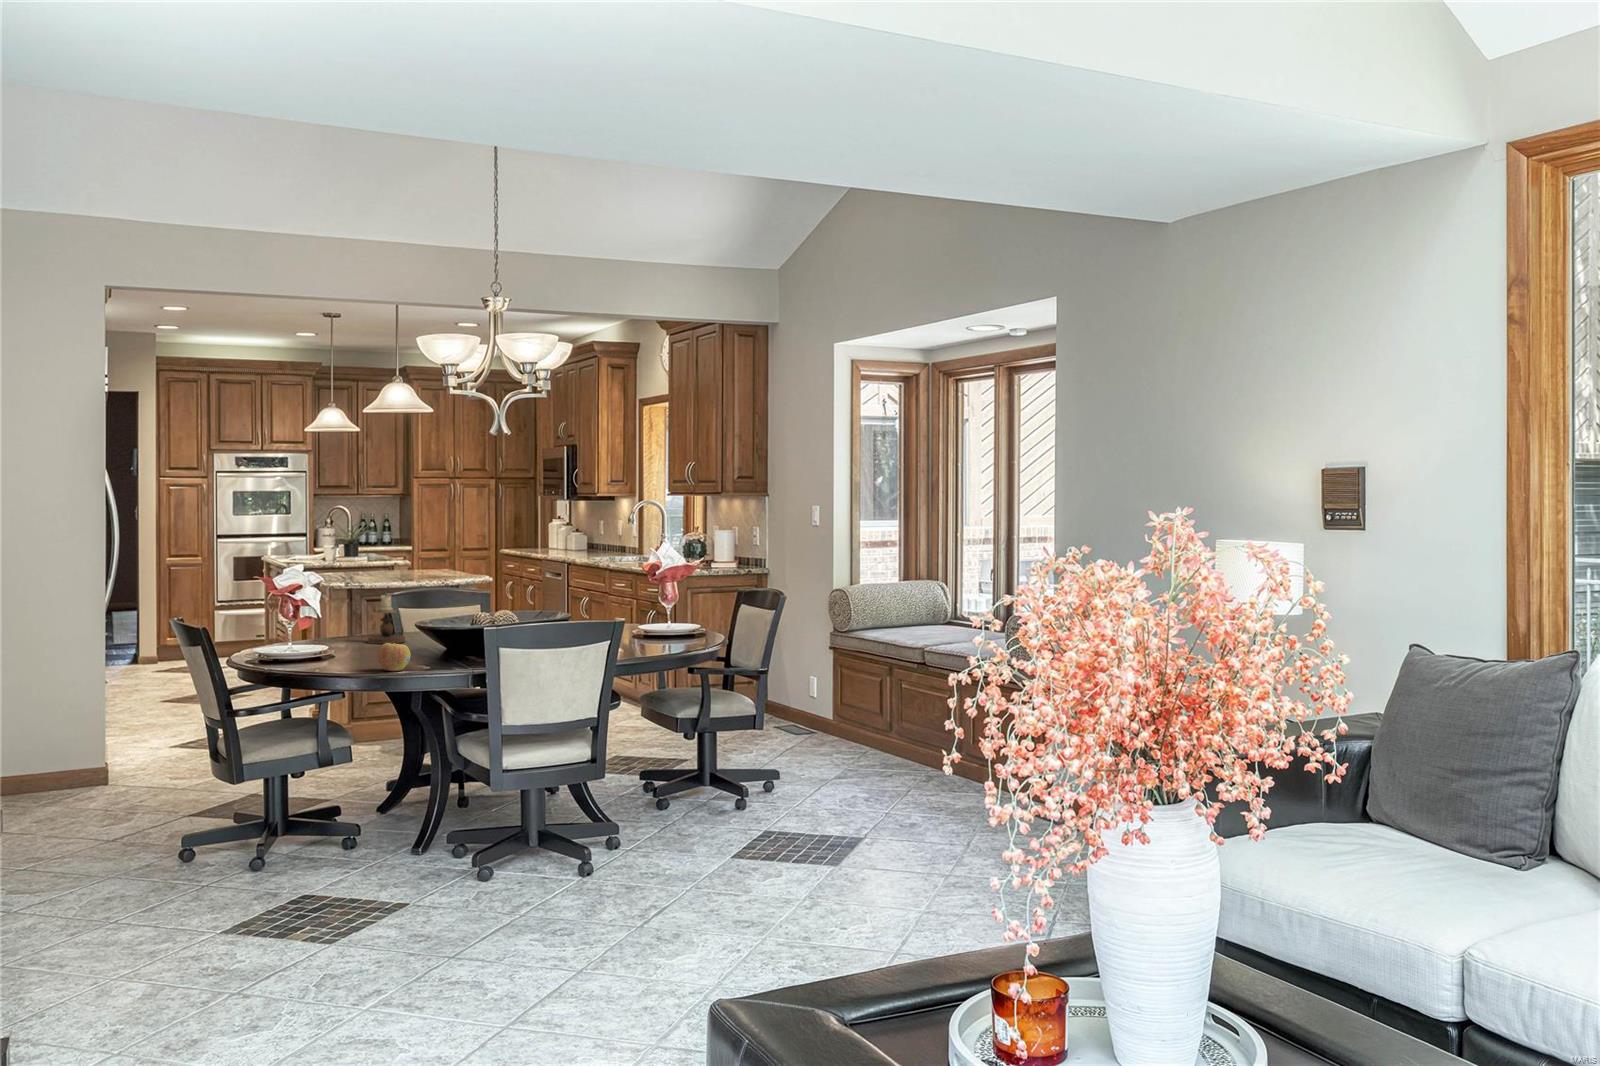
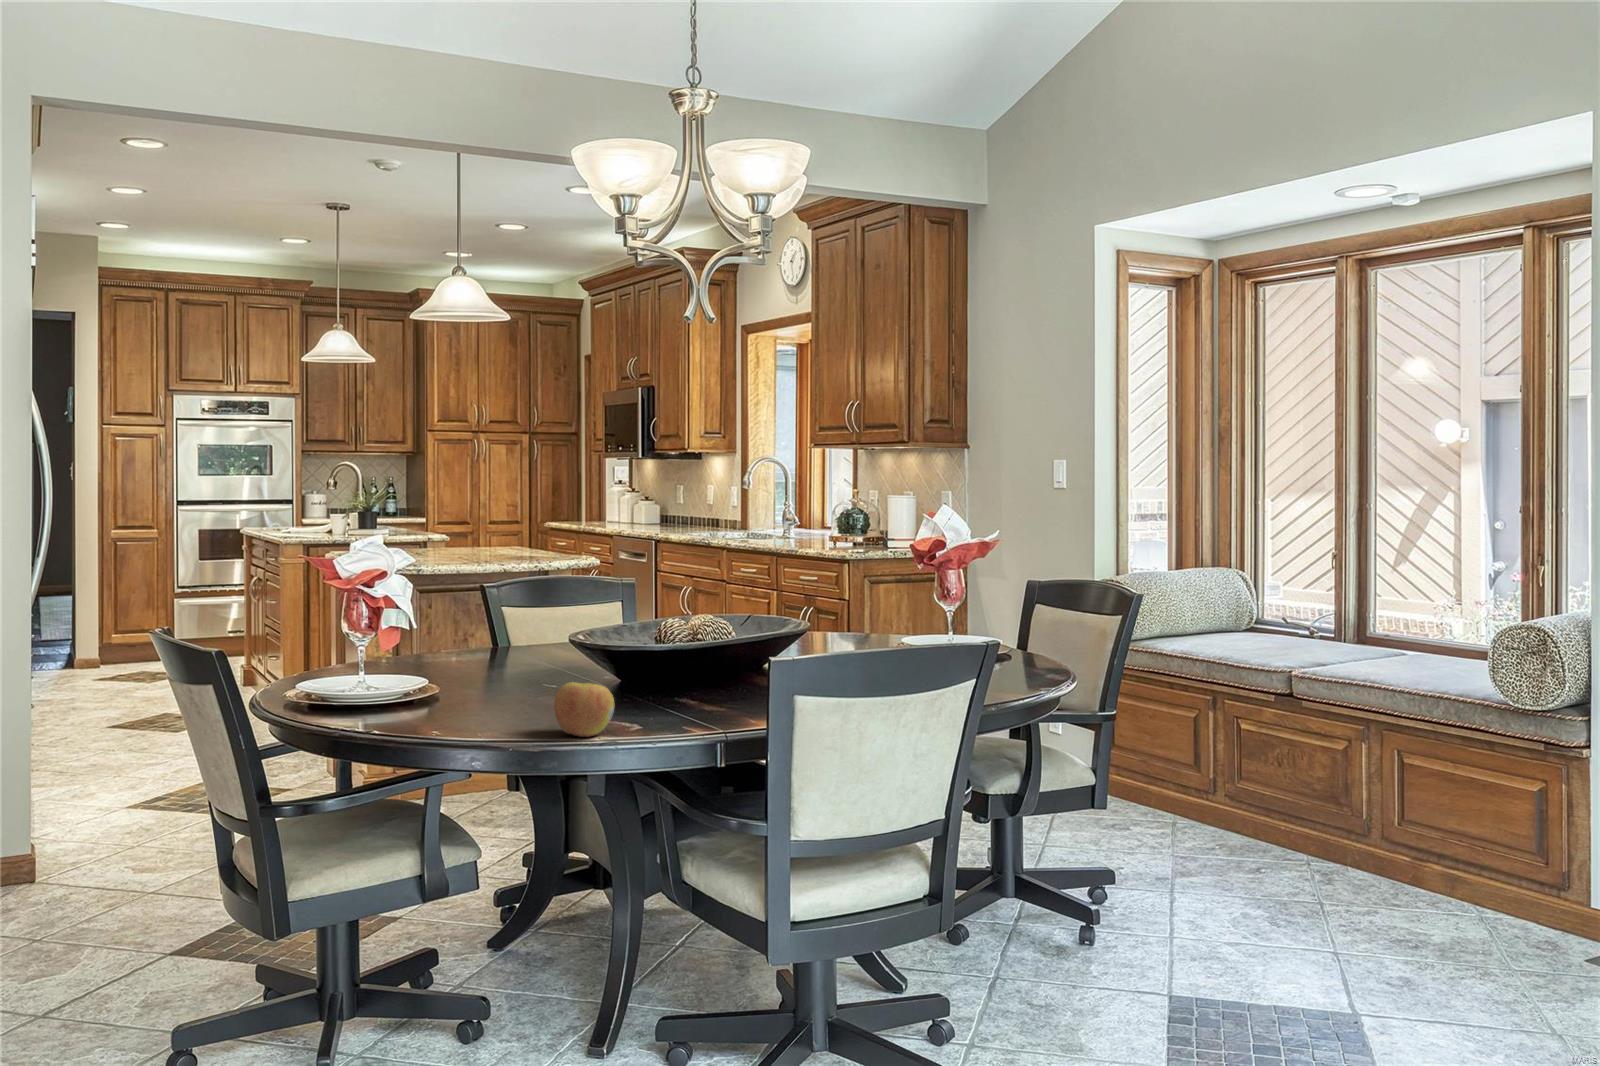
candlestick: present [368,595,405,644] -> none [474,586,535,669]

